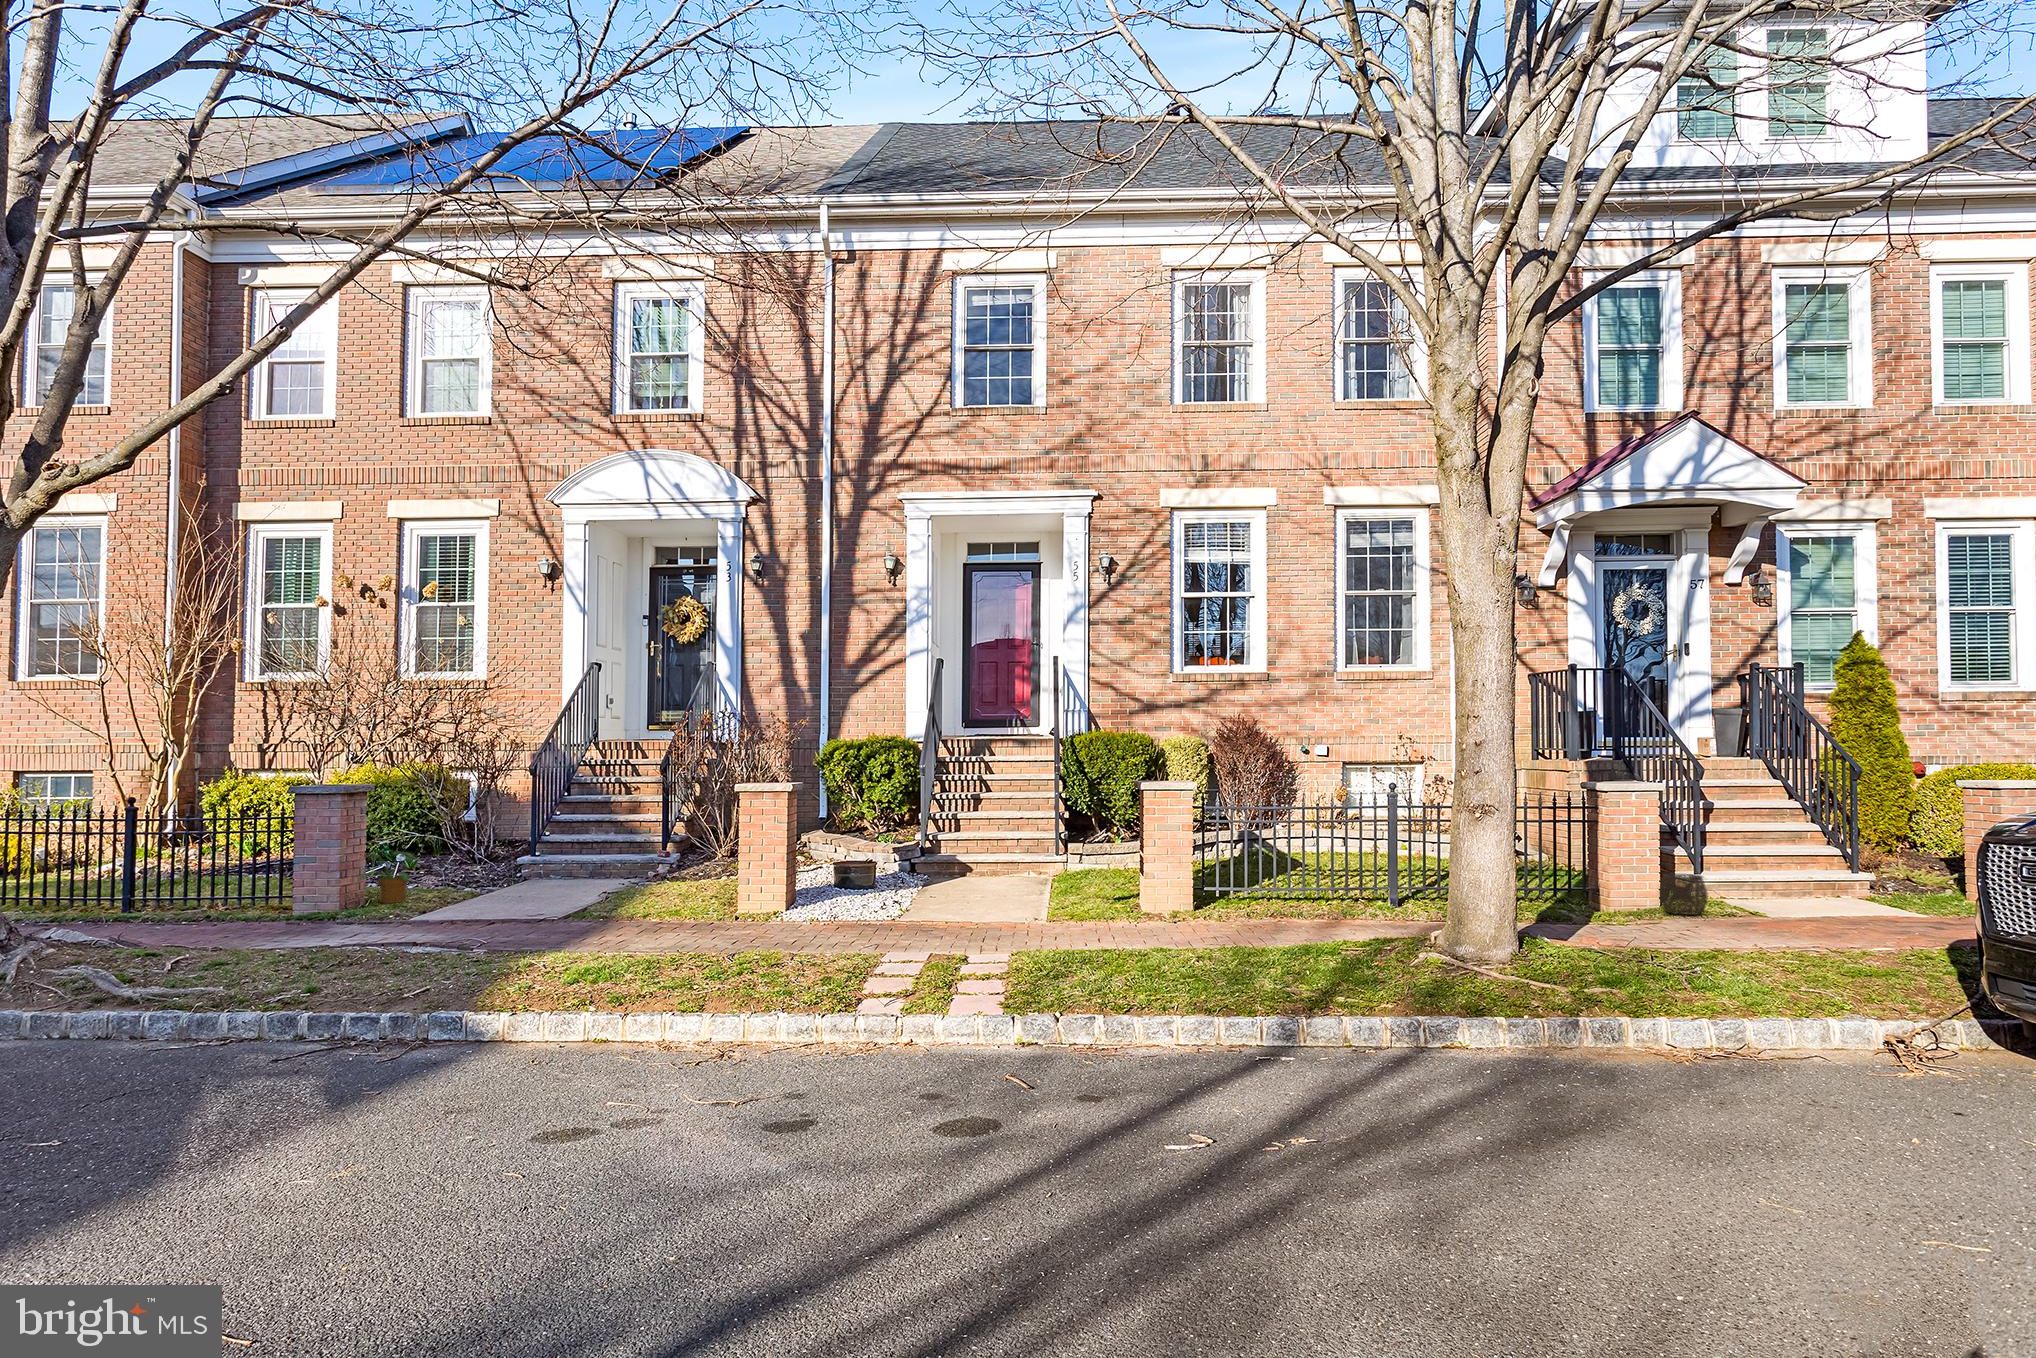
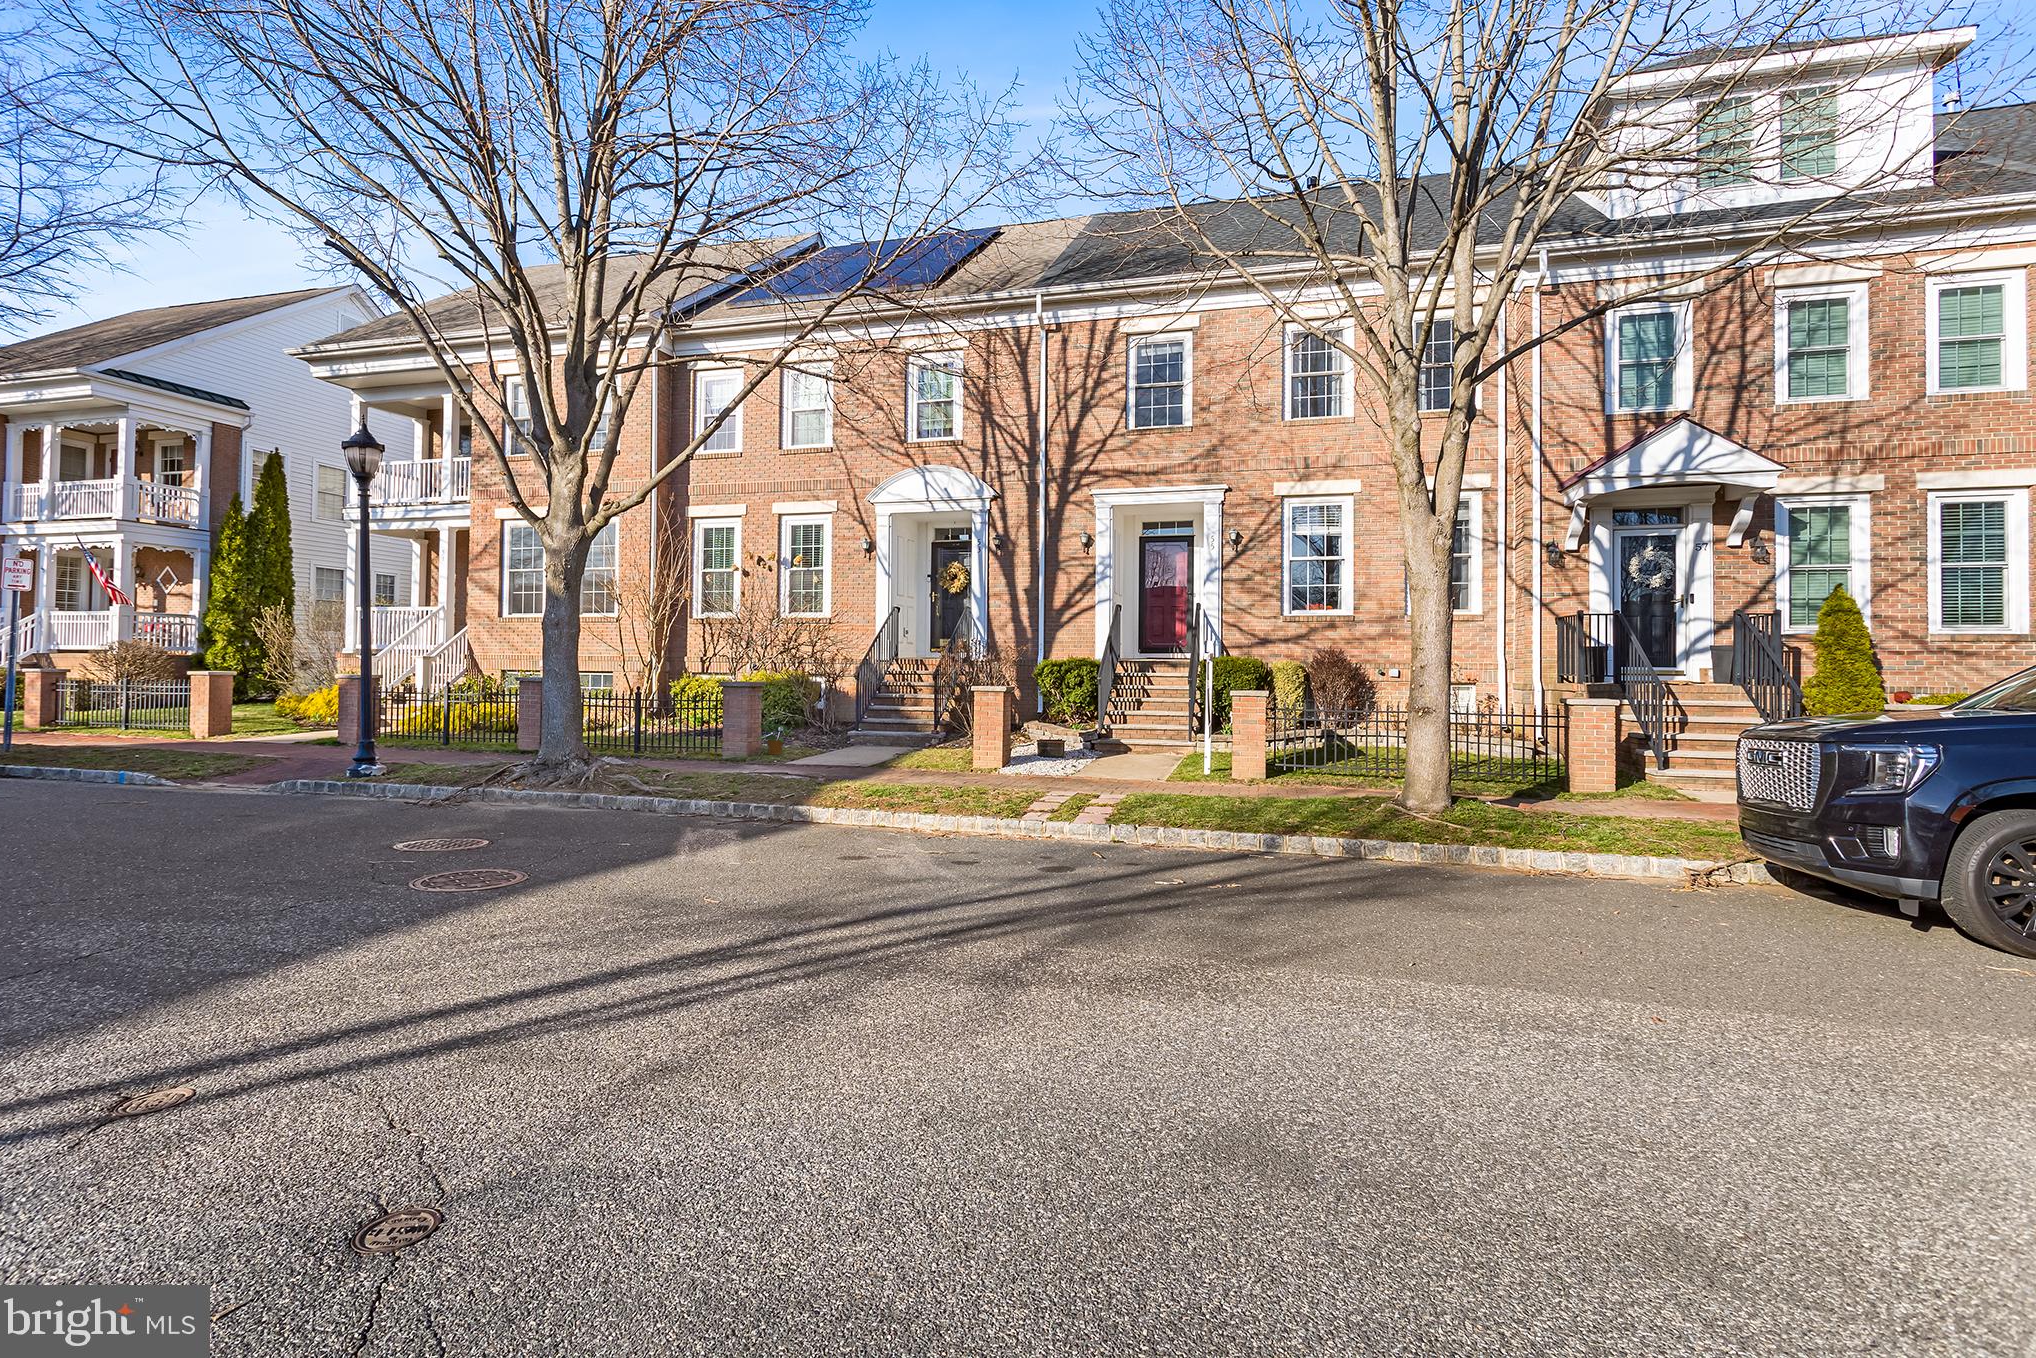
woven basket: present [1659,874,1708,915] -> none [1583,761,1619,790]

